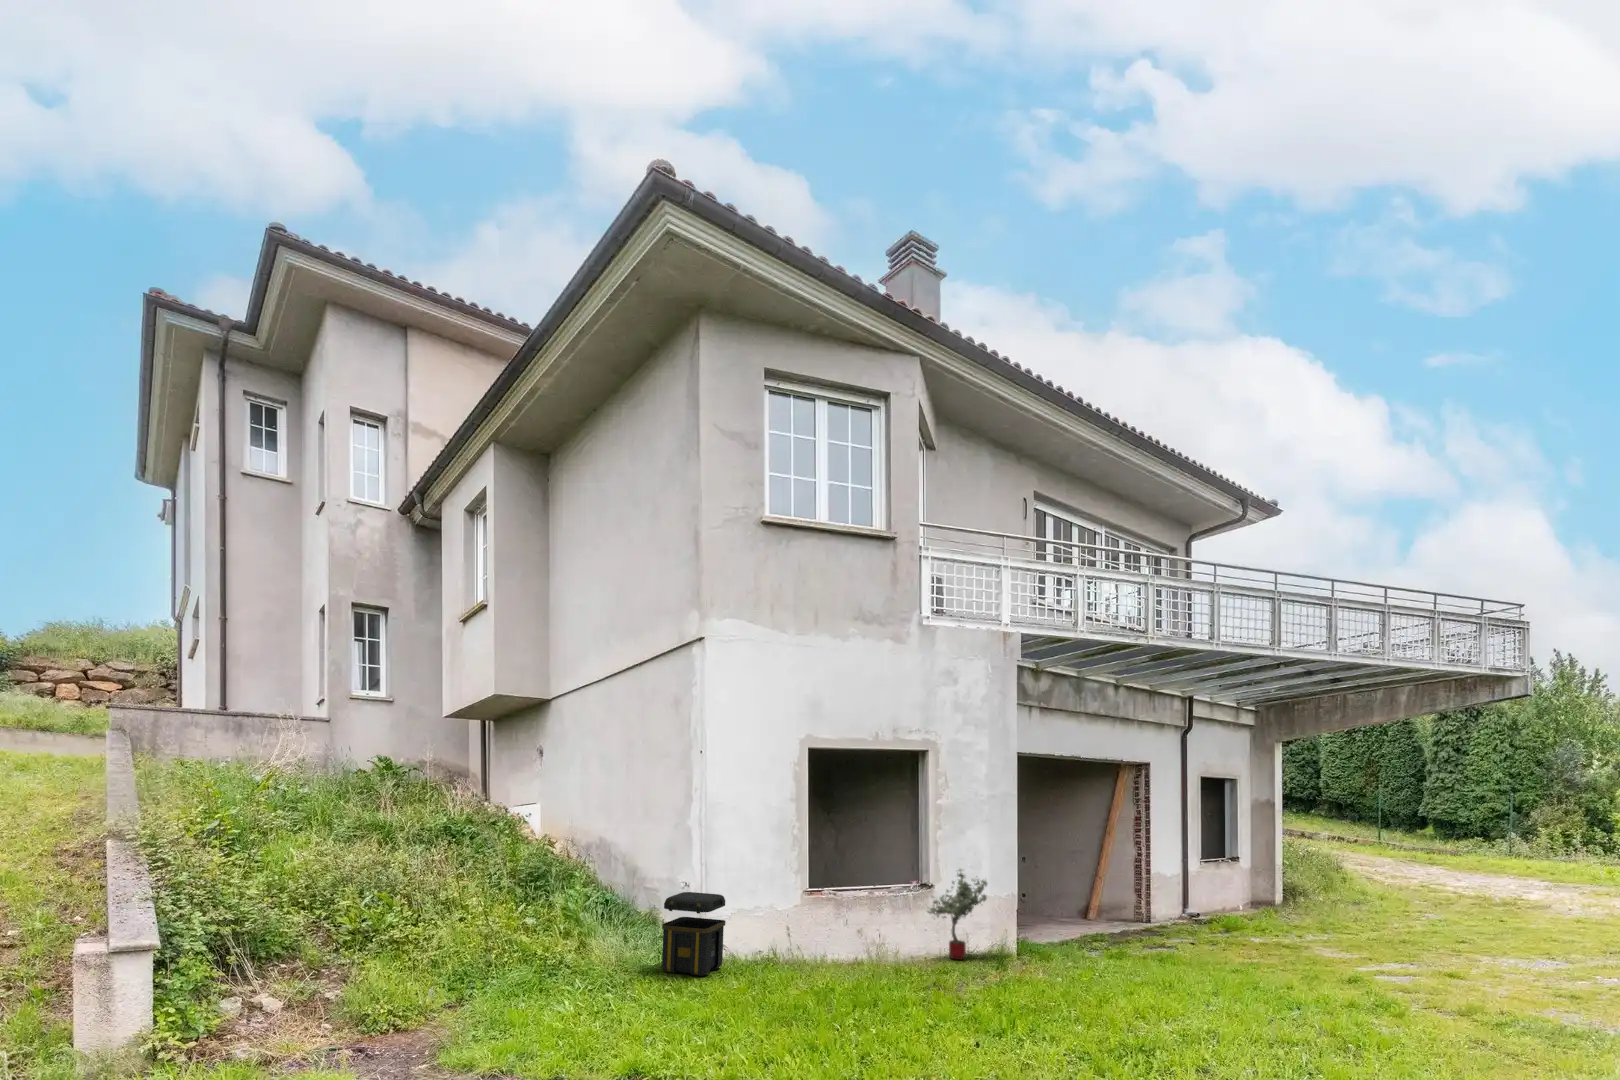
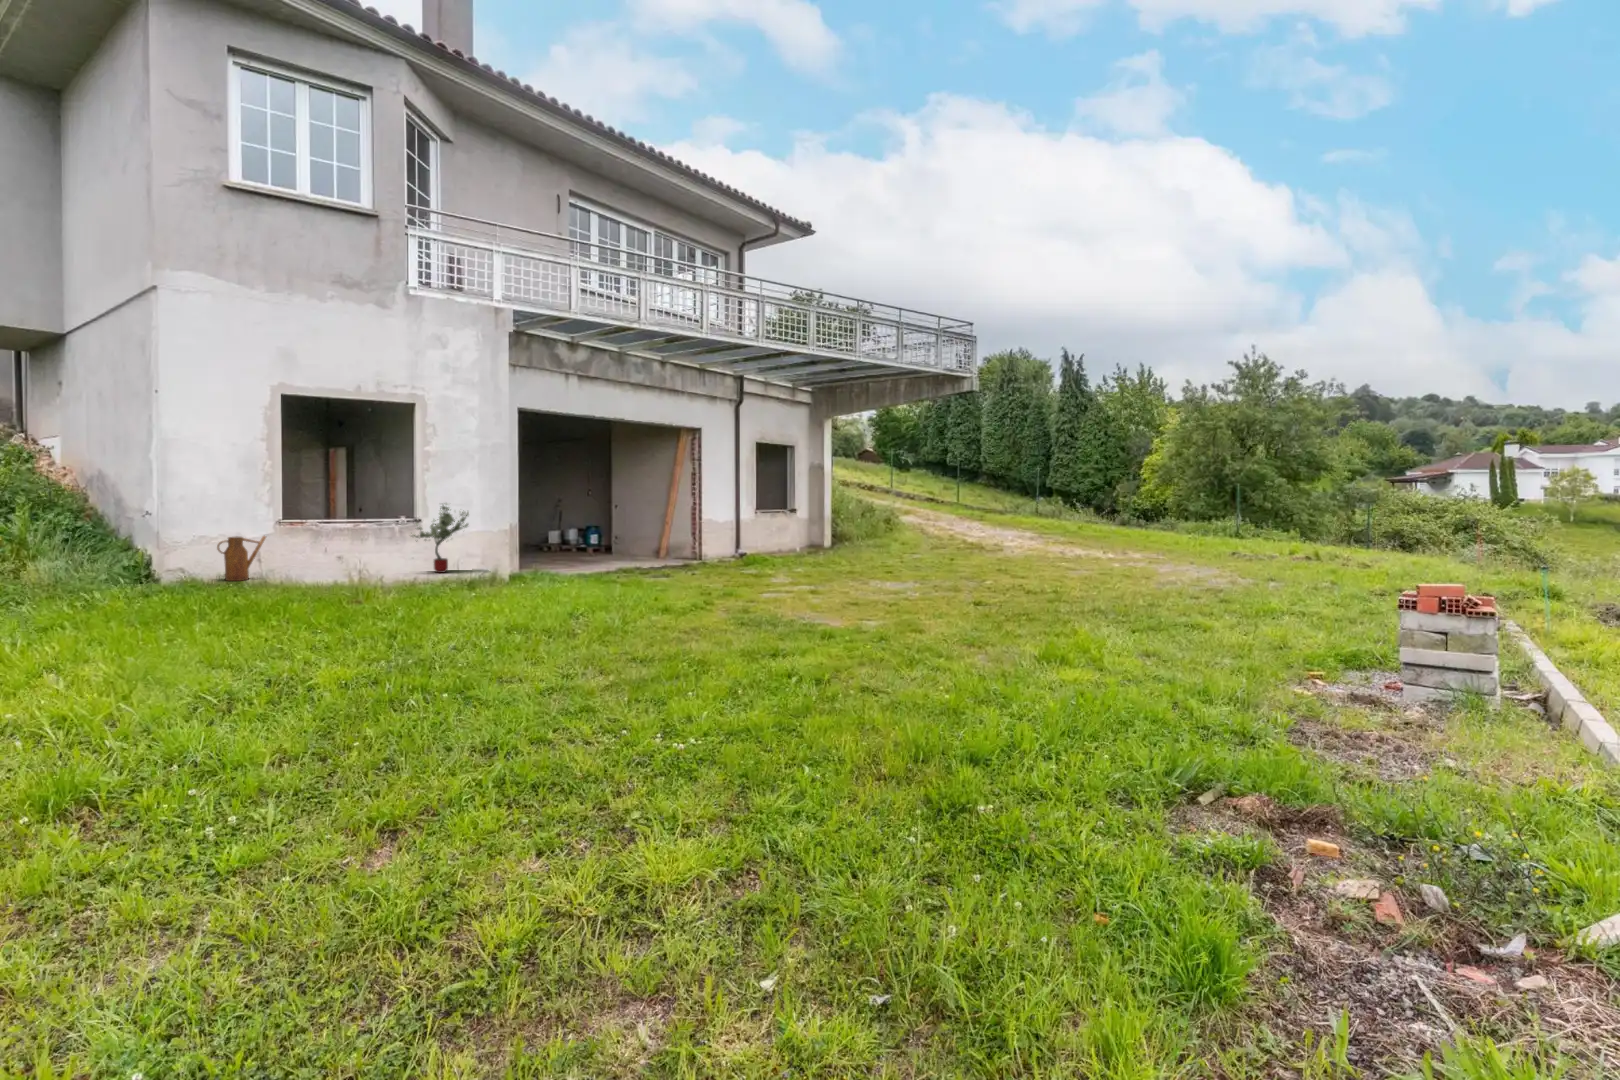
toolbox: present [662,892,726,976] -> none [139,521,207,585]
watering can: none [734,911,783,970] -> present [217,536,266,581]

